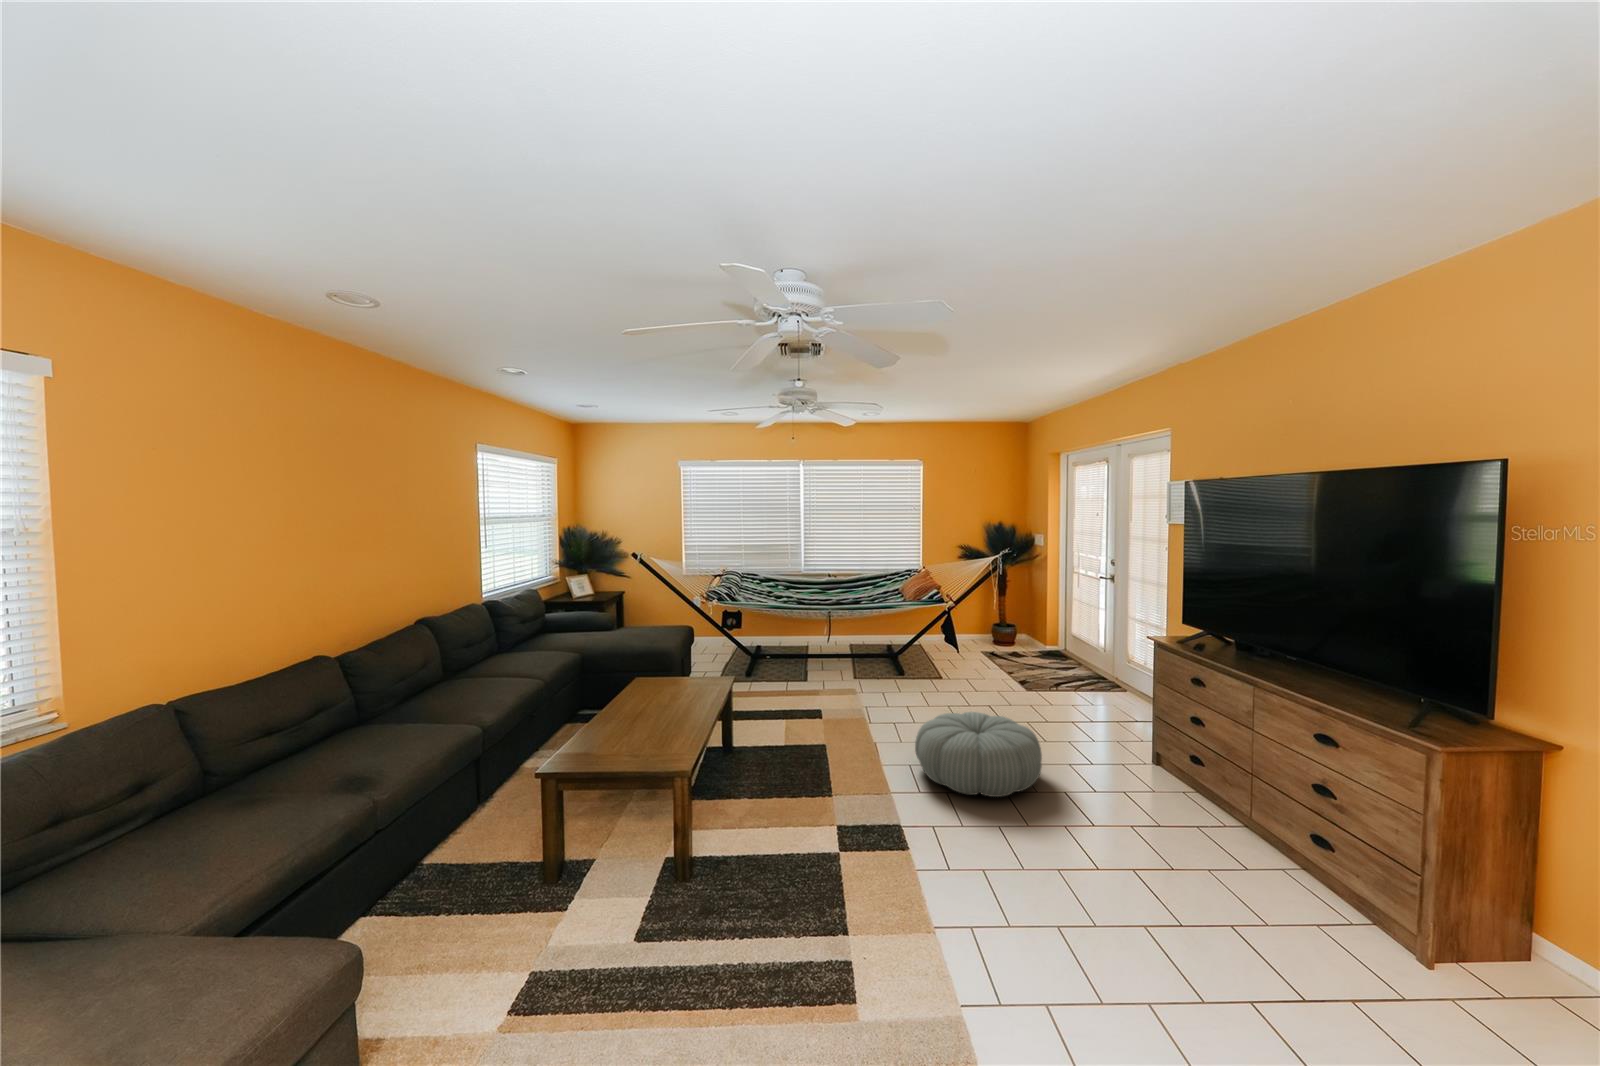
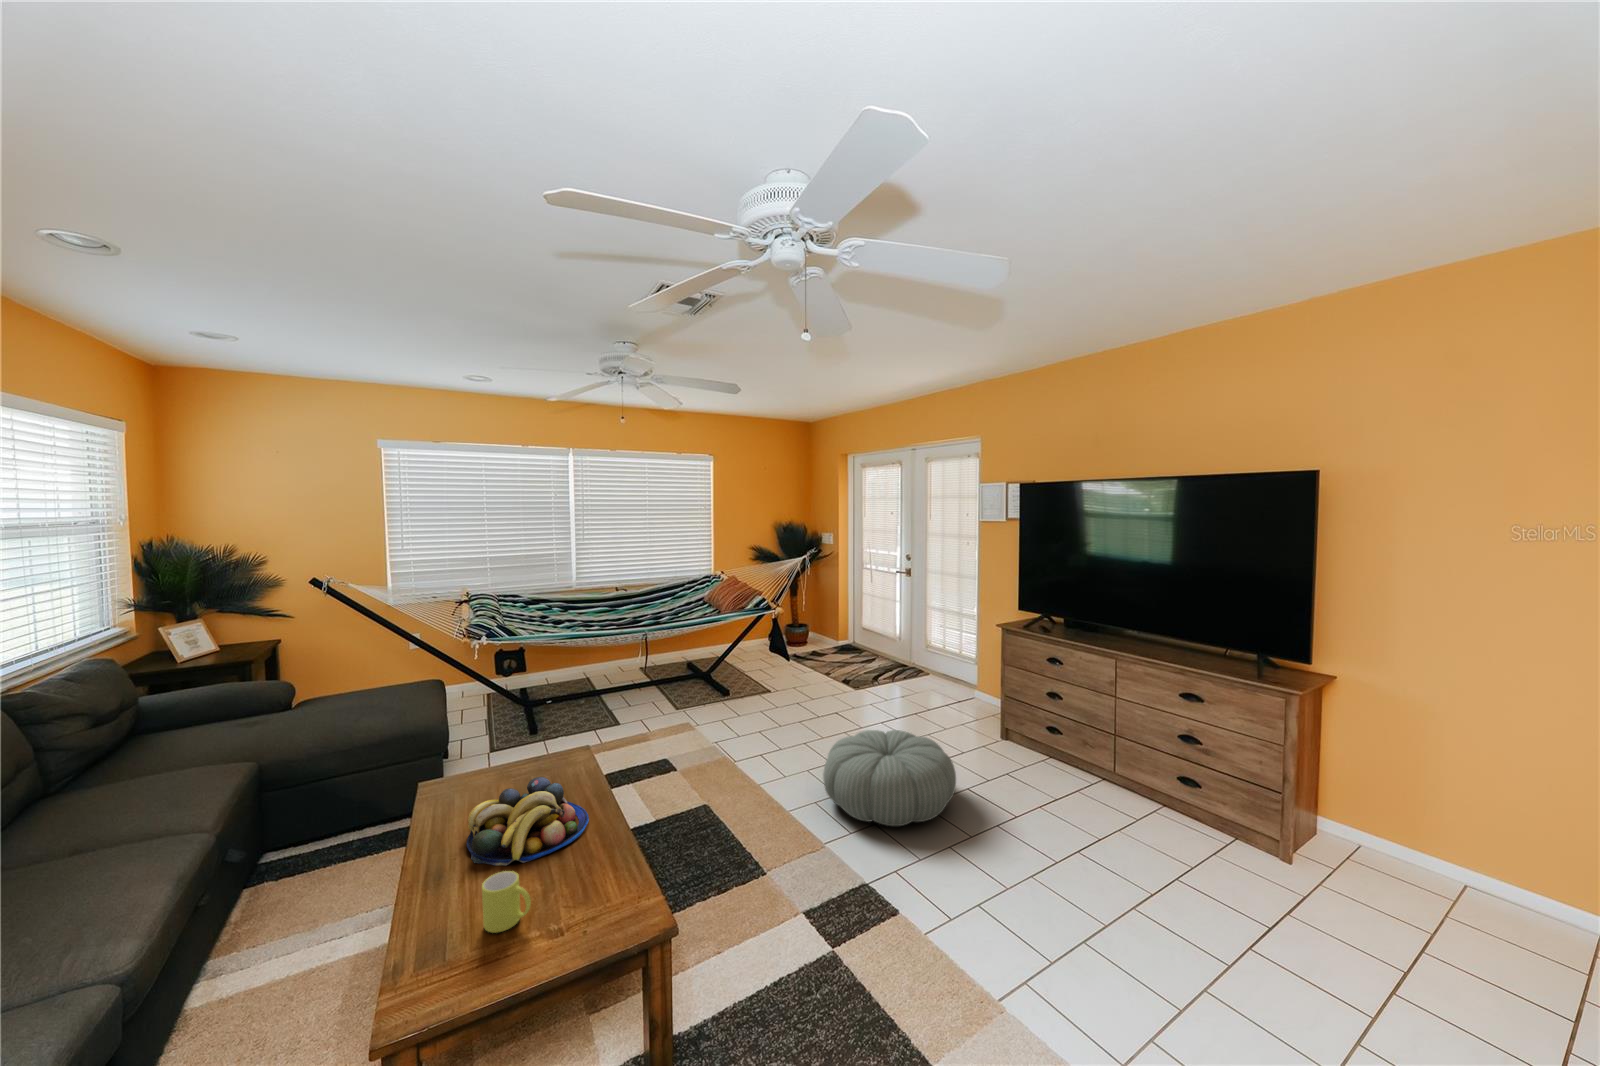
fruit bowl: none [618,682,697,728] -> present [467,777,589,866]
mug: none [596,720,619,753] -> present [482,871,531,933]

